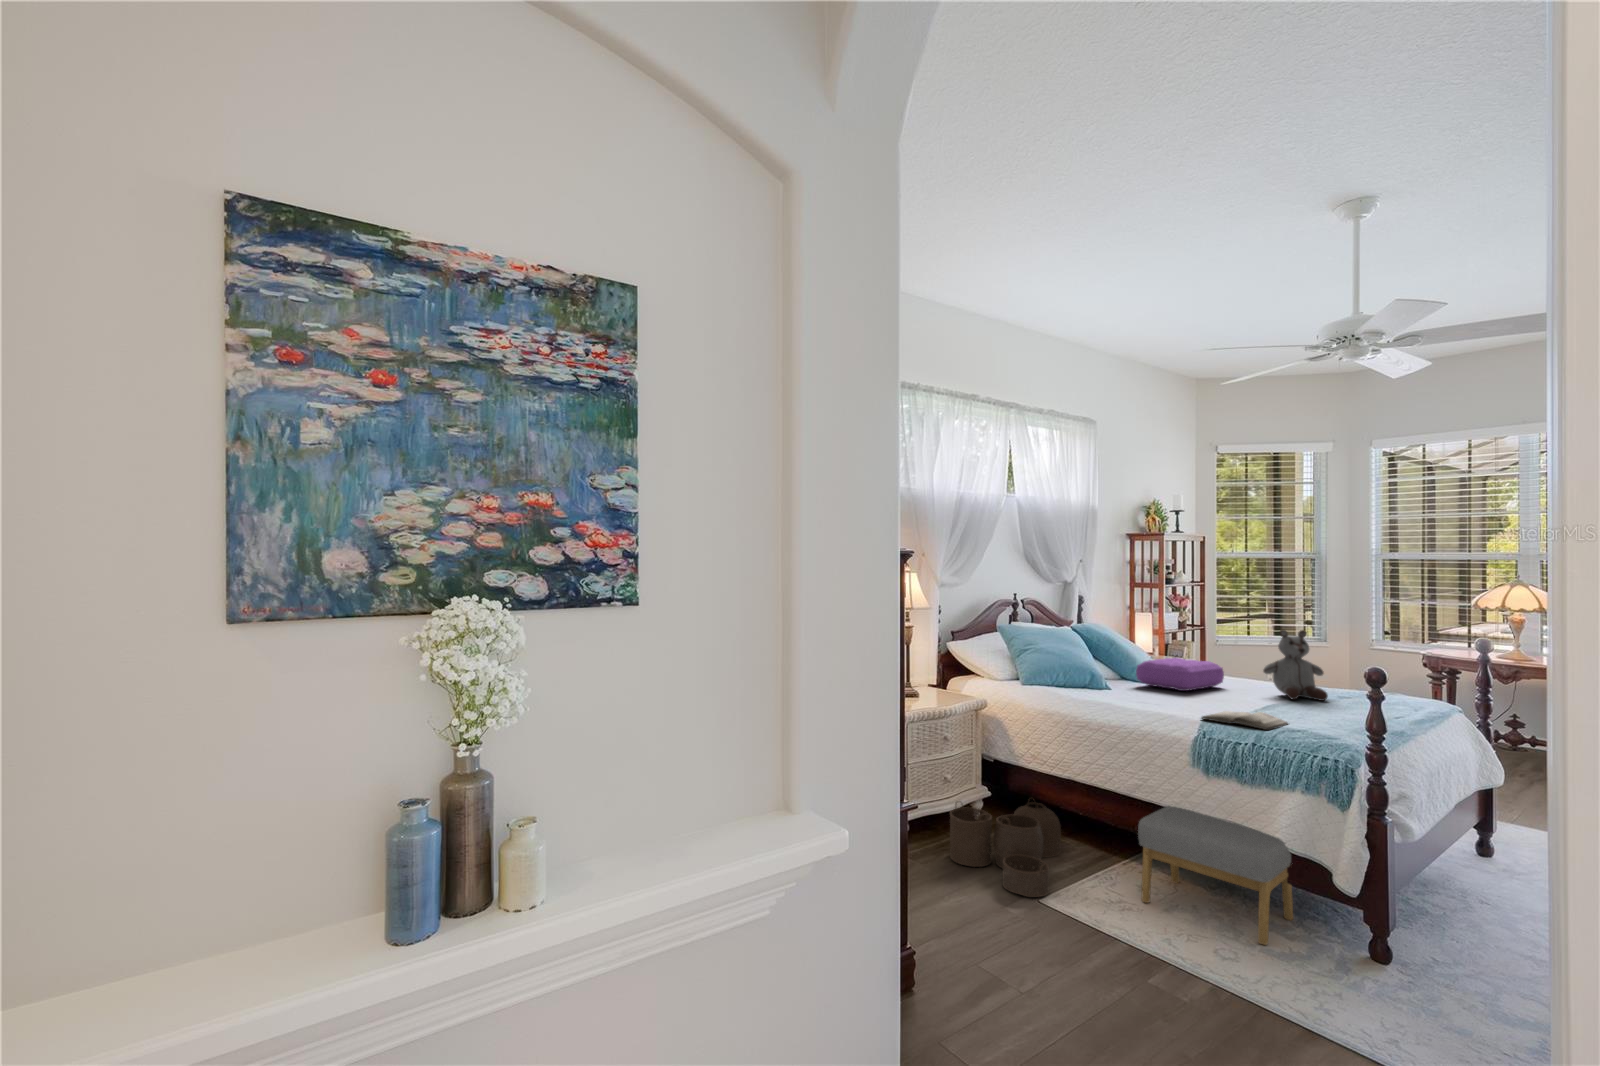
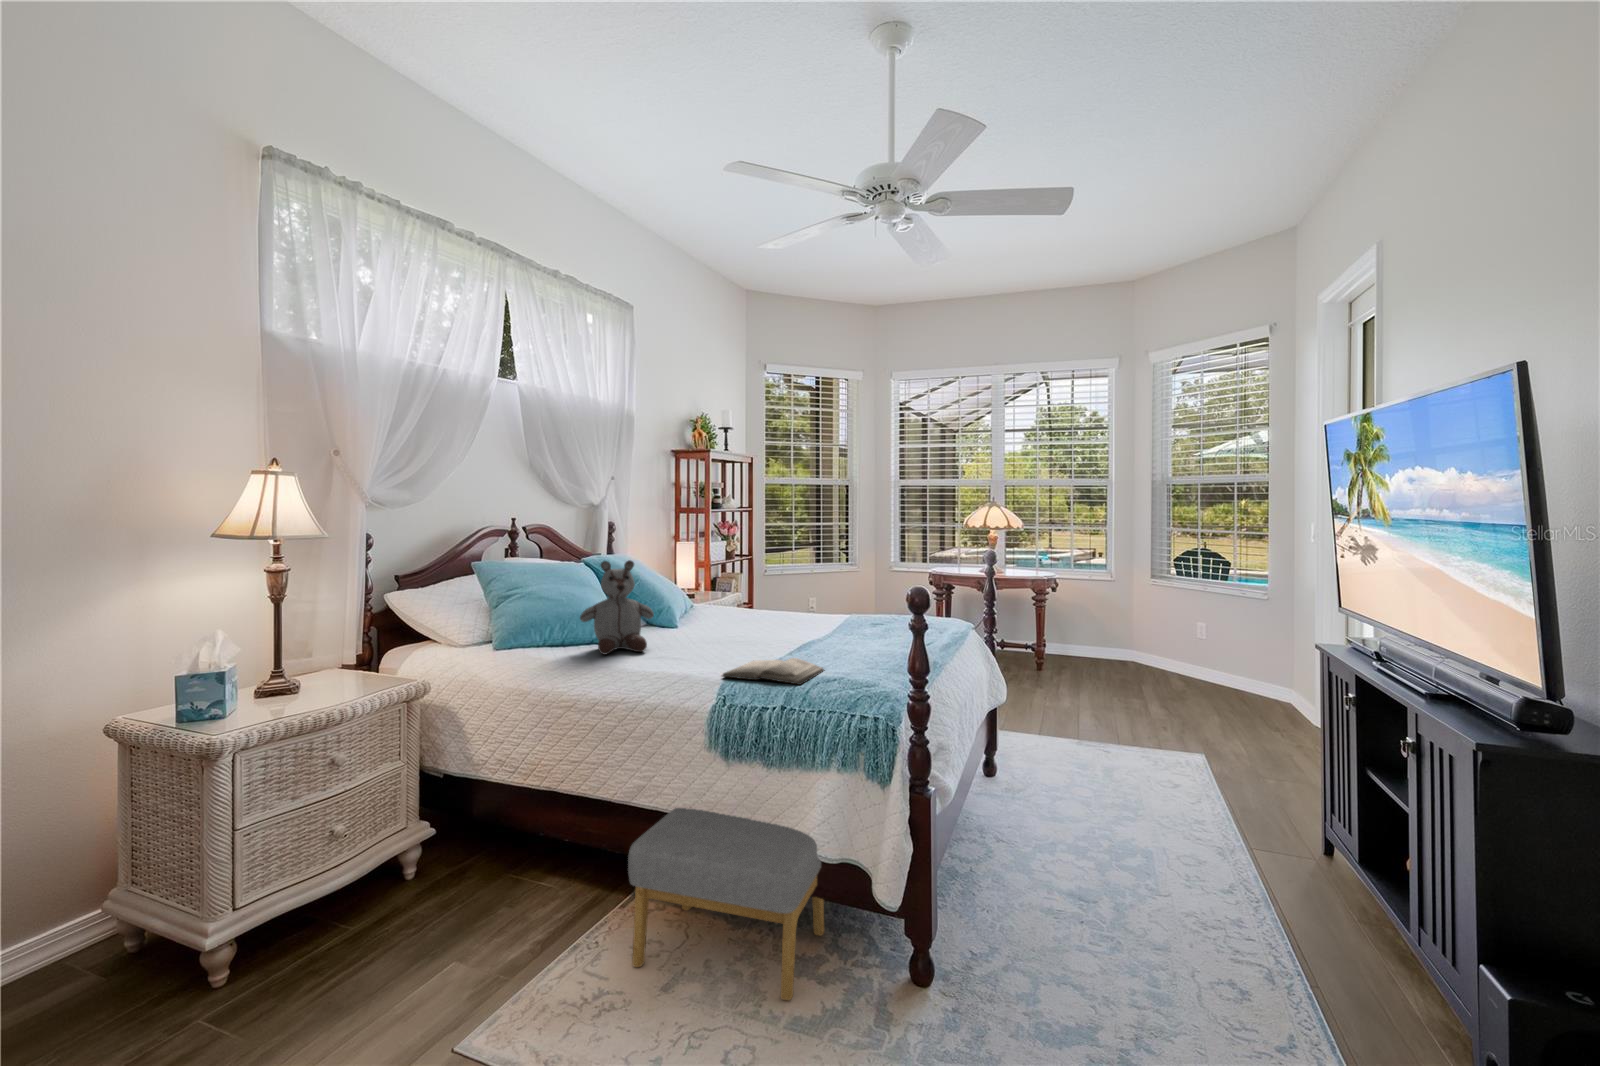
stuffed bear: present [1263,630,1328,701] -> present [580,560,654,654]
pillow: present [1136,658,1224,691] -> none [660,593,761,635]
woven basket: present [950,799,1061,897] -> none [325,822,537,1023]

